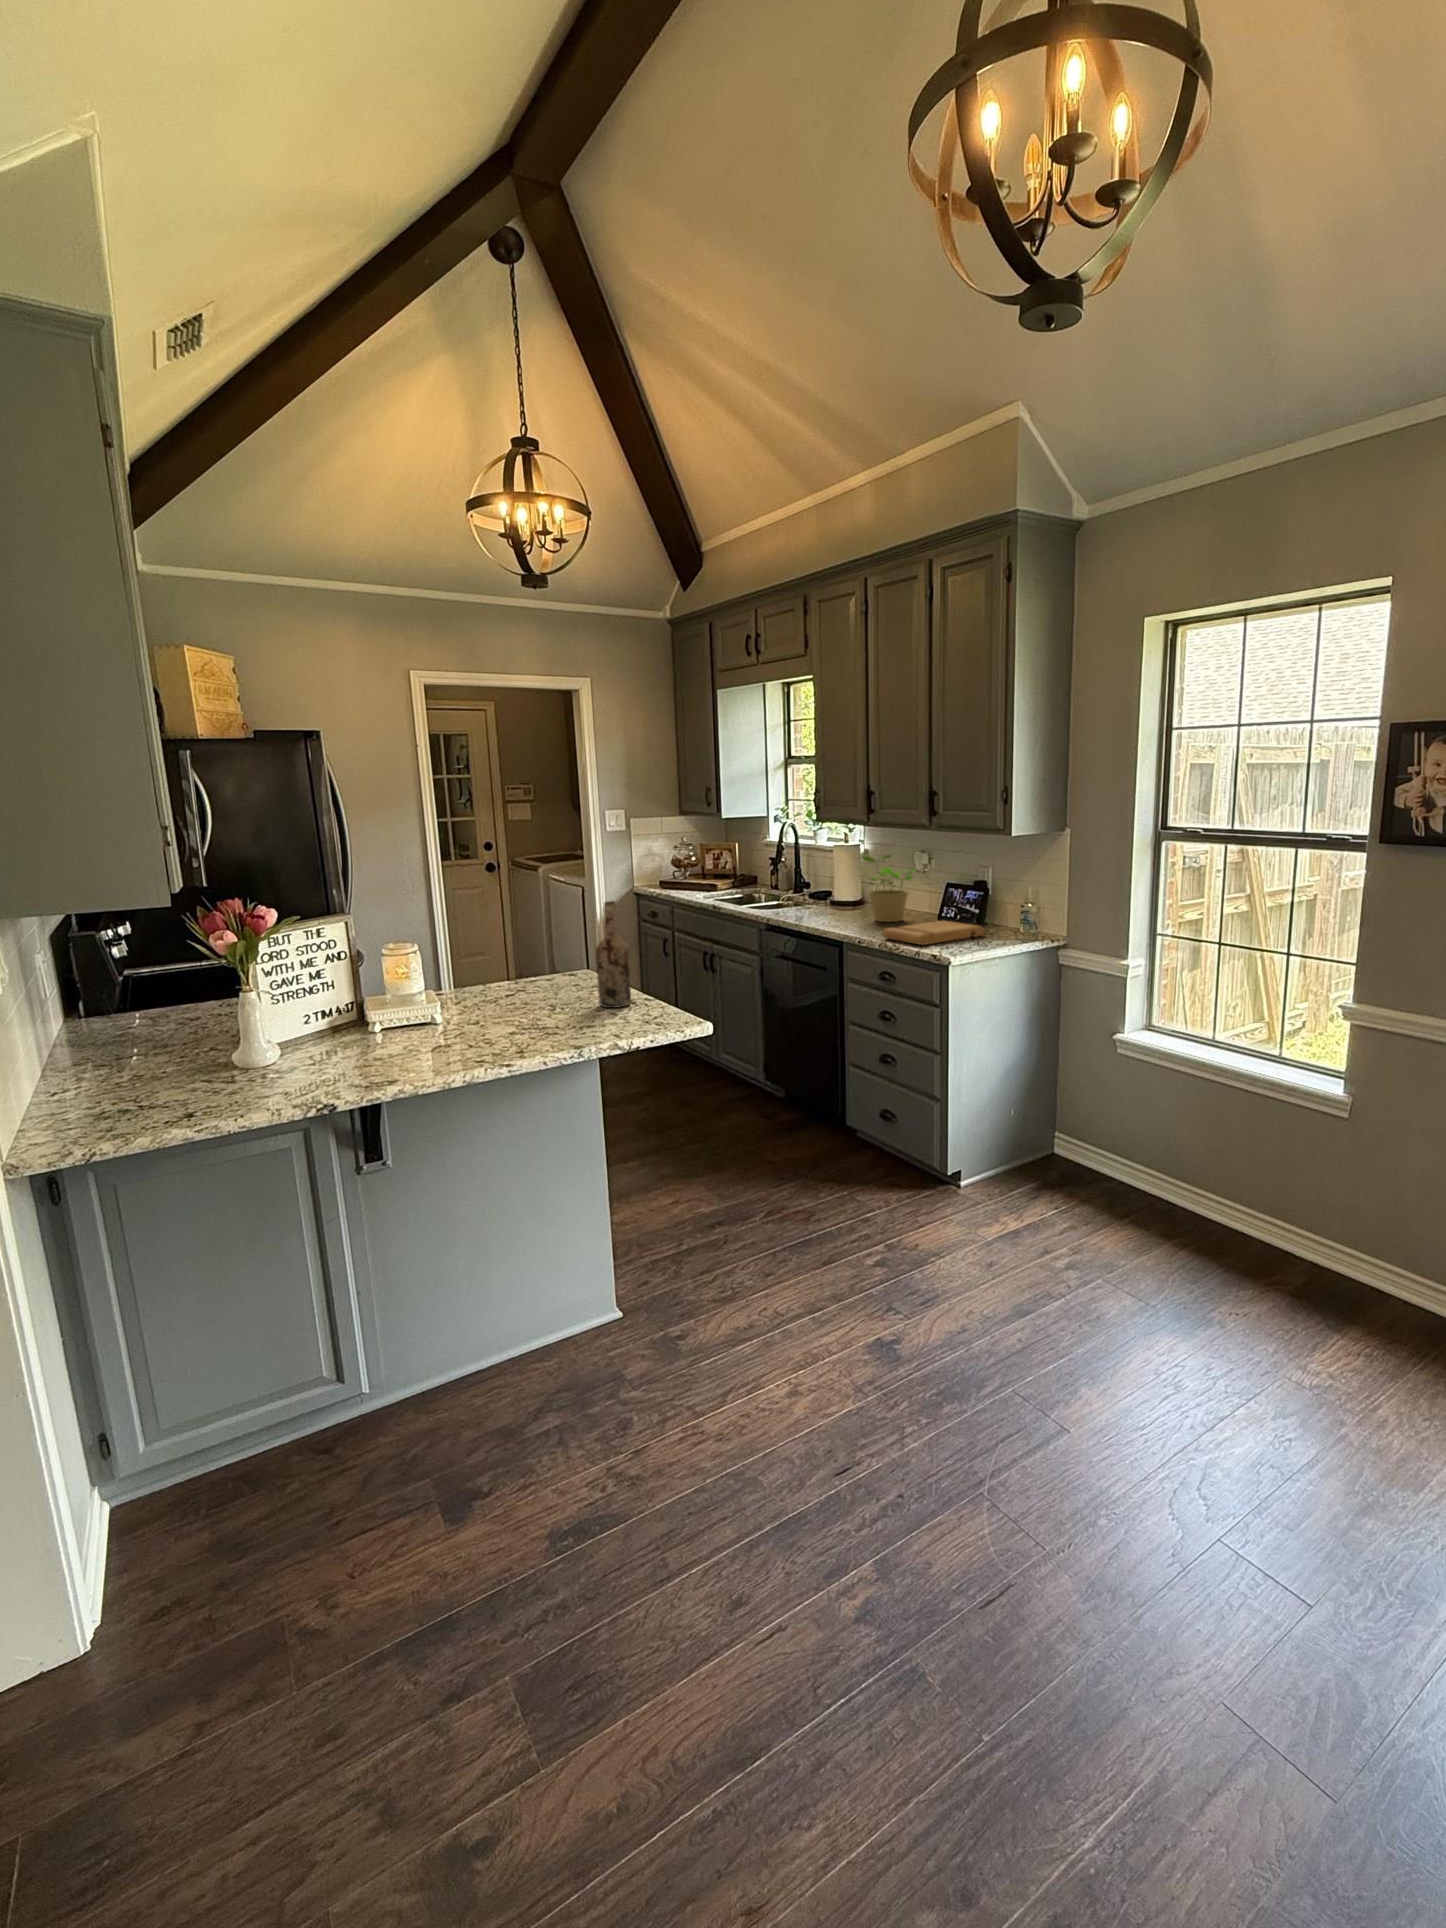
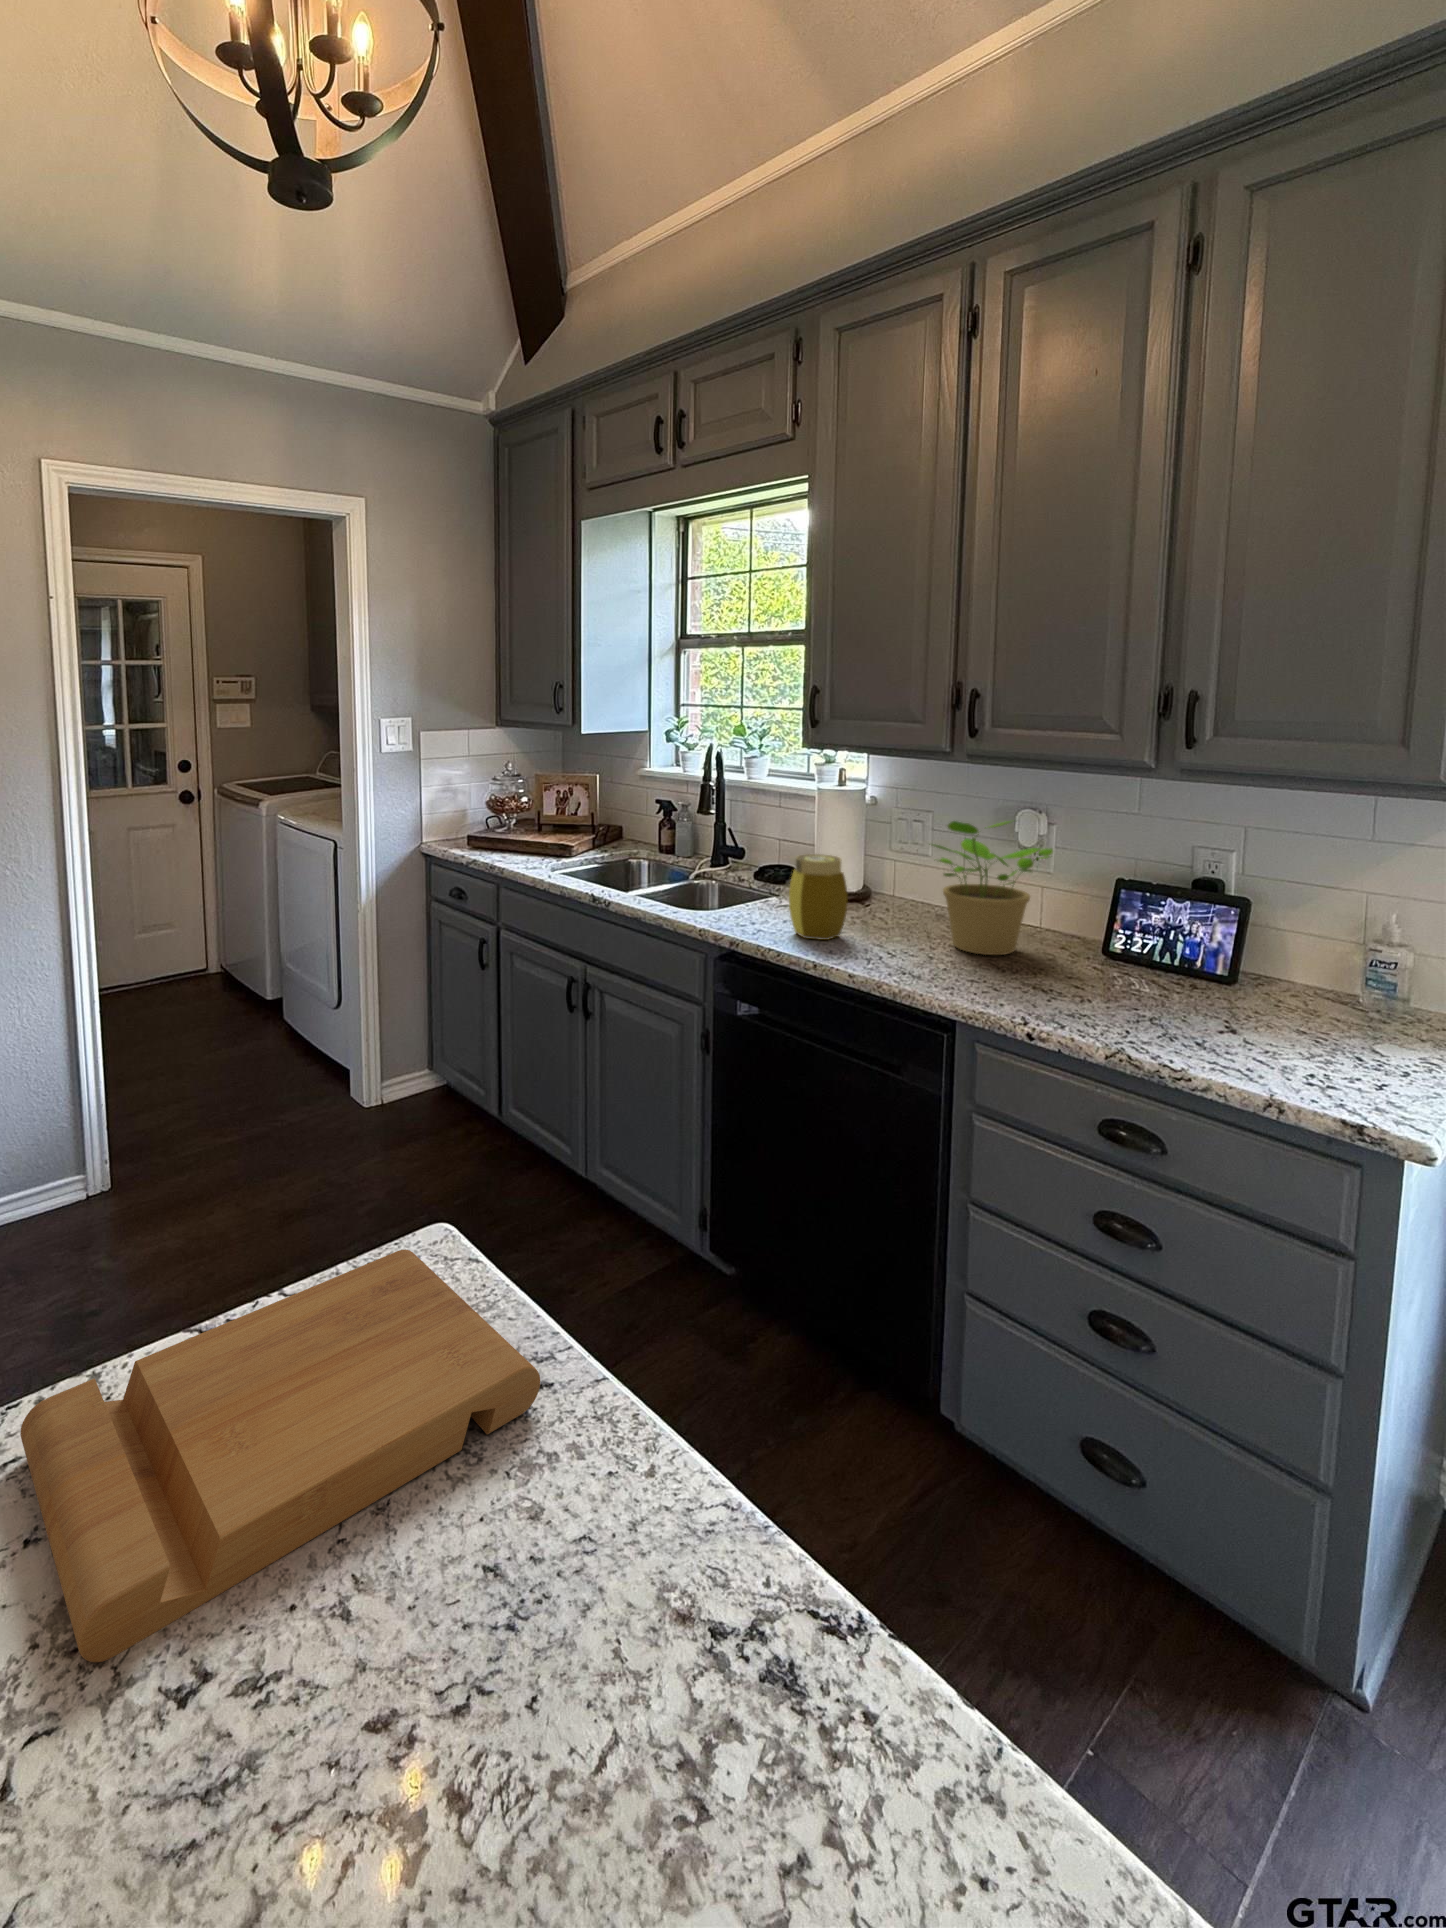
jar: none [800,877,827,919] -> present [789,854,848,940]
wine bottle: present [596,901,631,1008] -> none [582,1141,726,1653]
cutting board: present [883,921,984,945] -> present [20,1249,540,1662]

